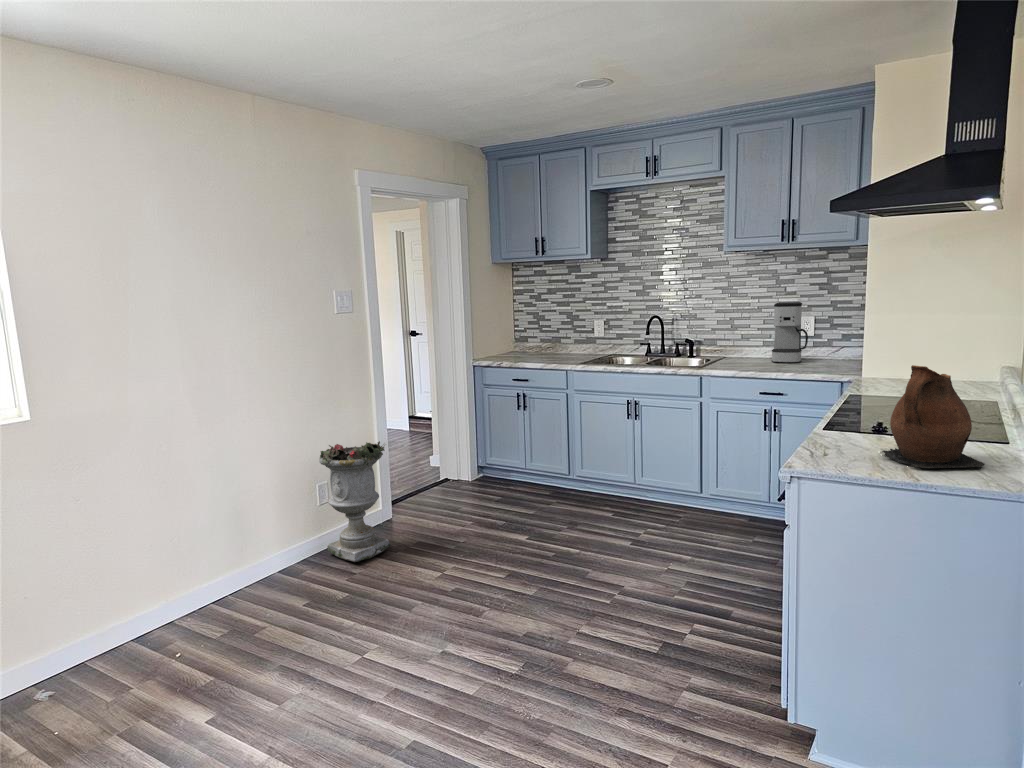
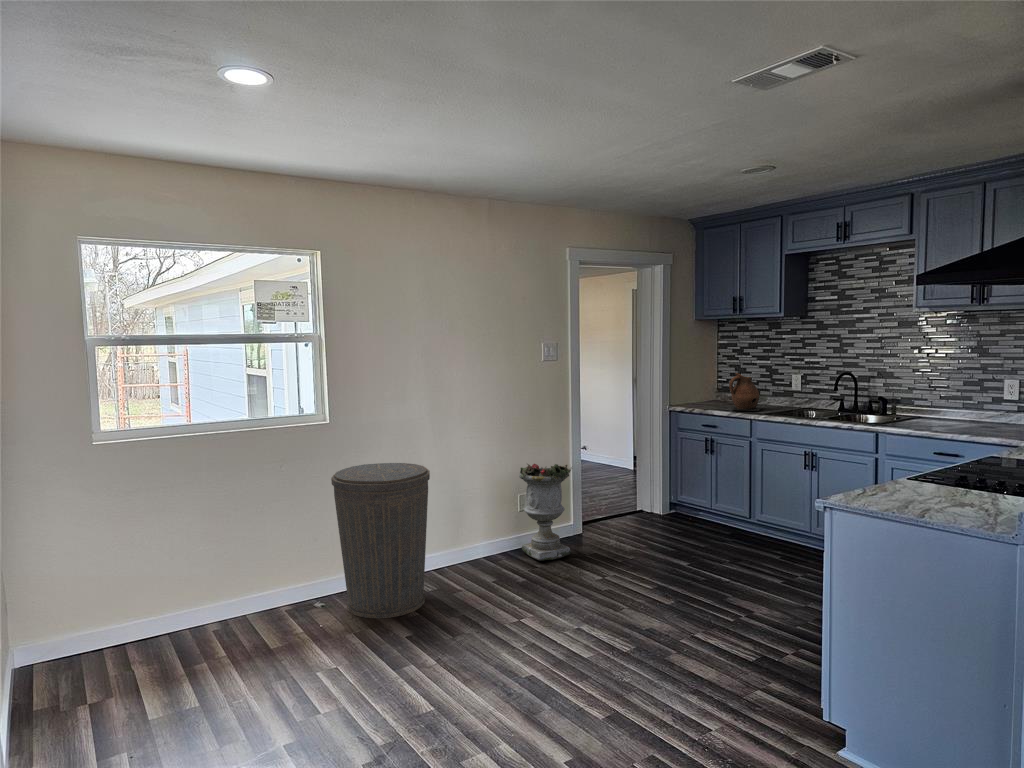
coffee maker: present [772,302,808,363] -> none [963,365,1006,427]
ceramic pitcher: present [882,365,985,469] -> present [729,373,762,411]
trash can: none [50,467,219,702] -> present [331,463,430,618]

